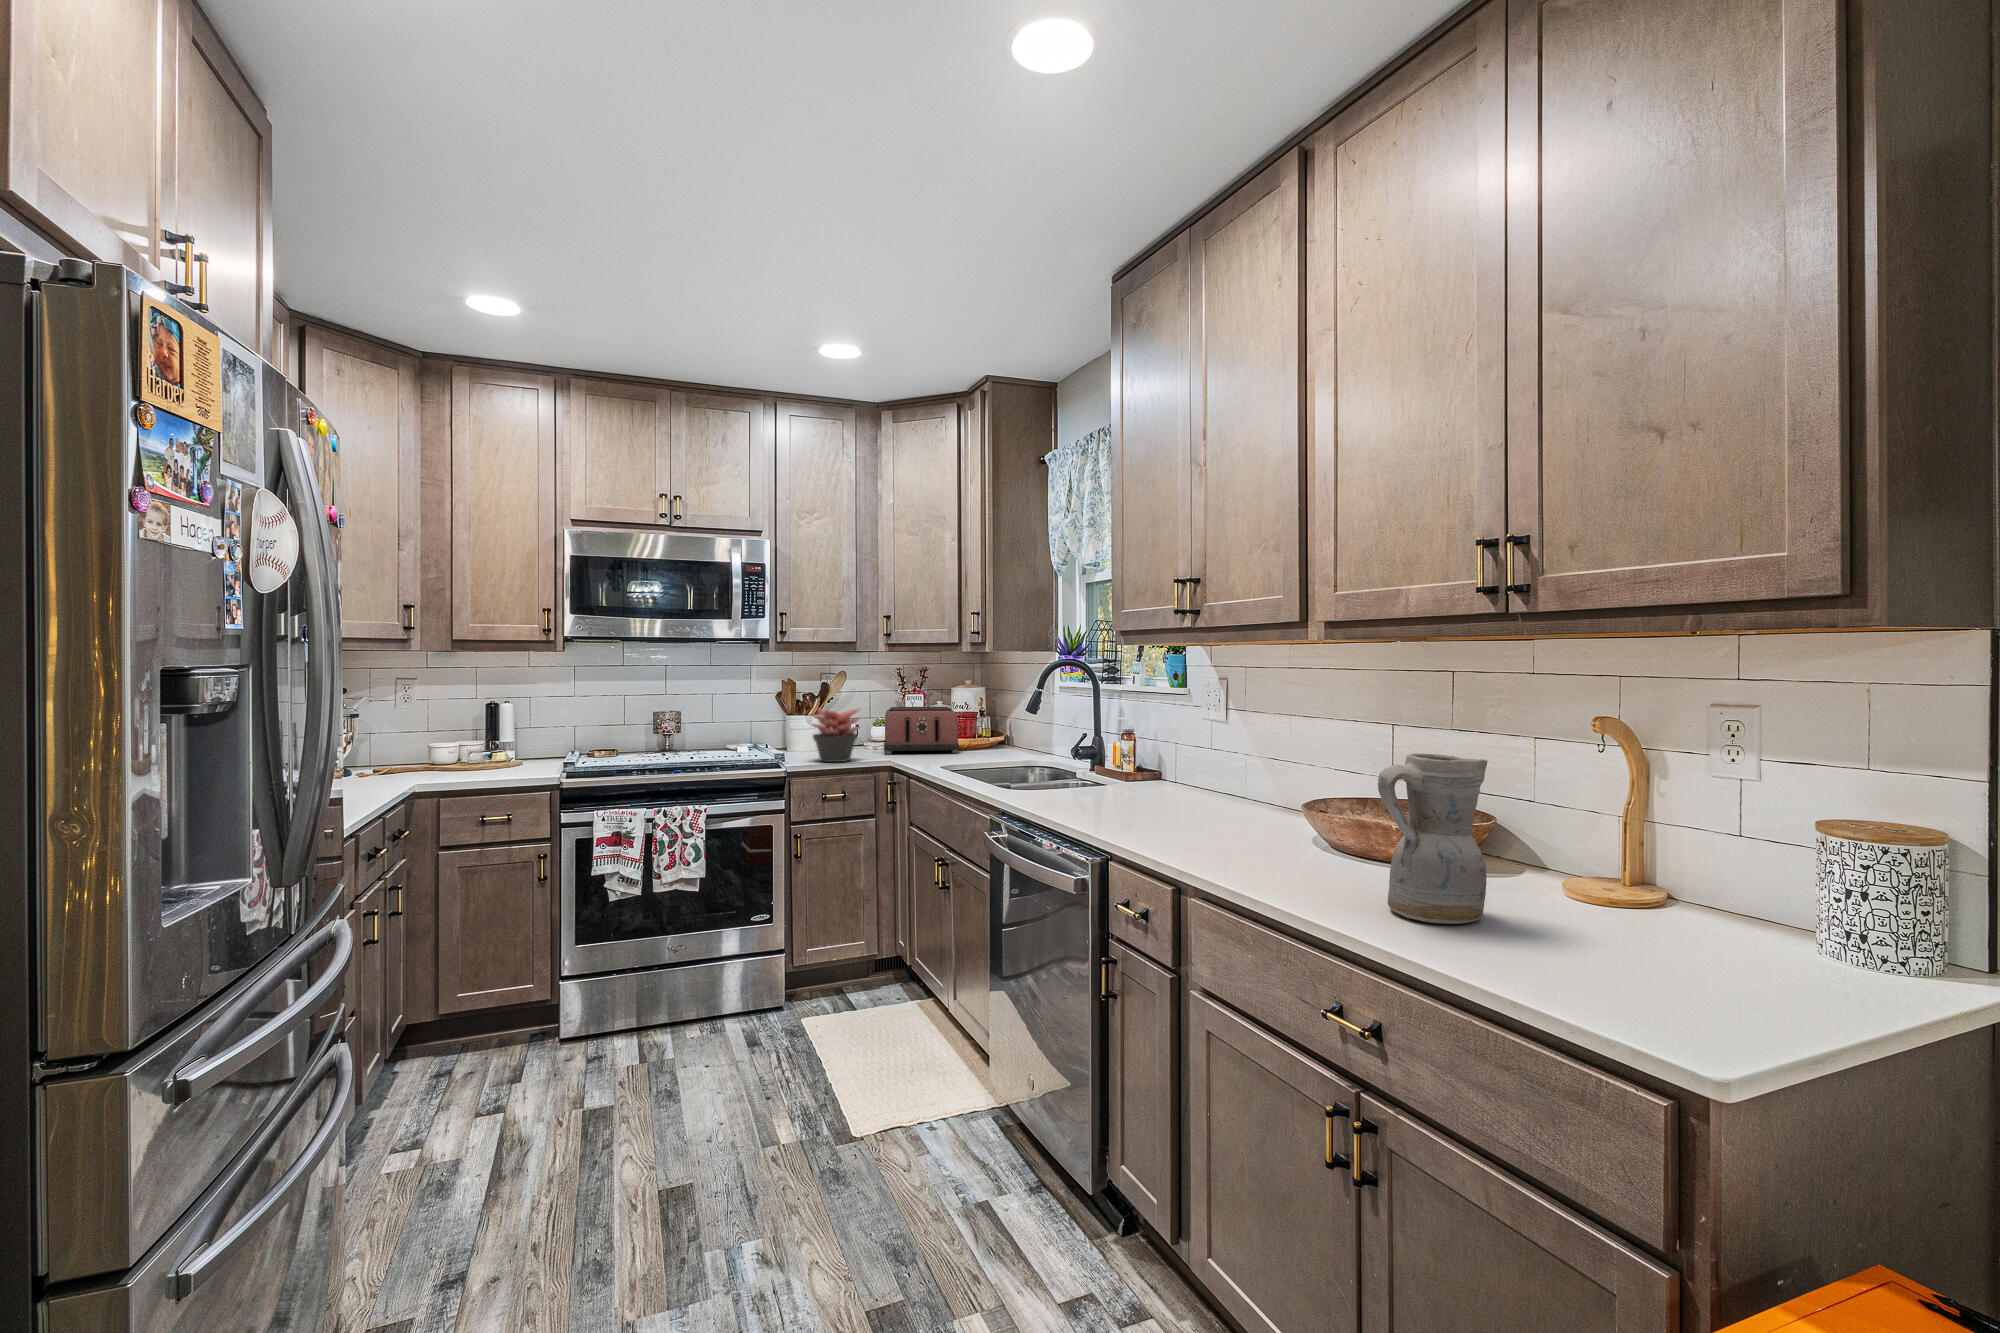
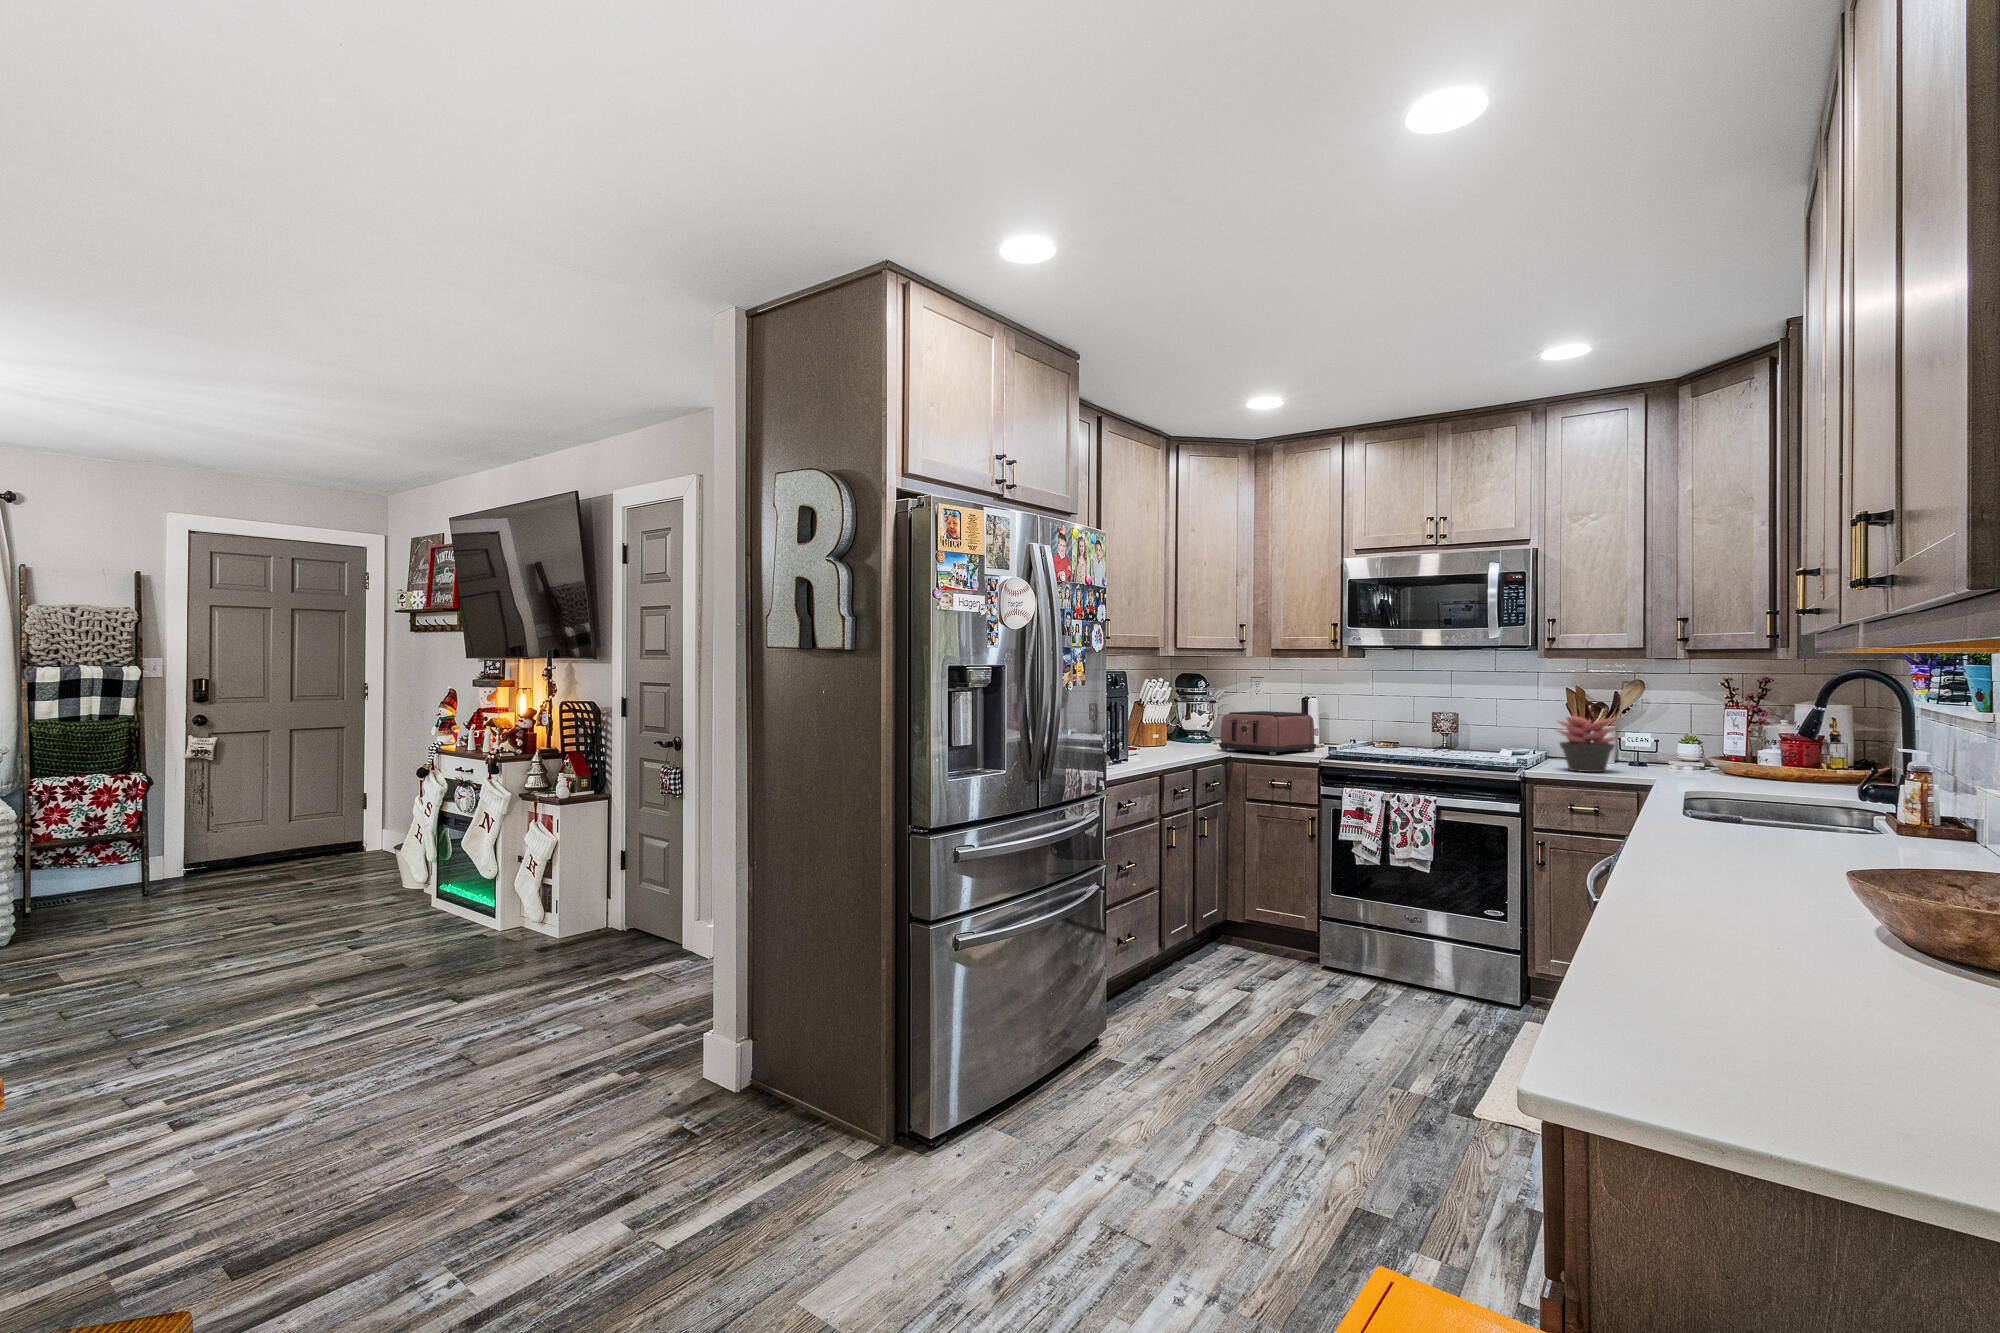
toaster: present [884,707,960,754] -> present [1219,711,1316,755]
ceramic pitcher: present [1378,753,1488,924] -> none [1703,773,1886,994]

